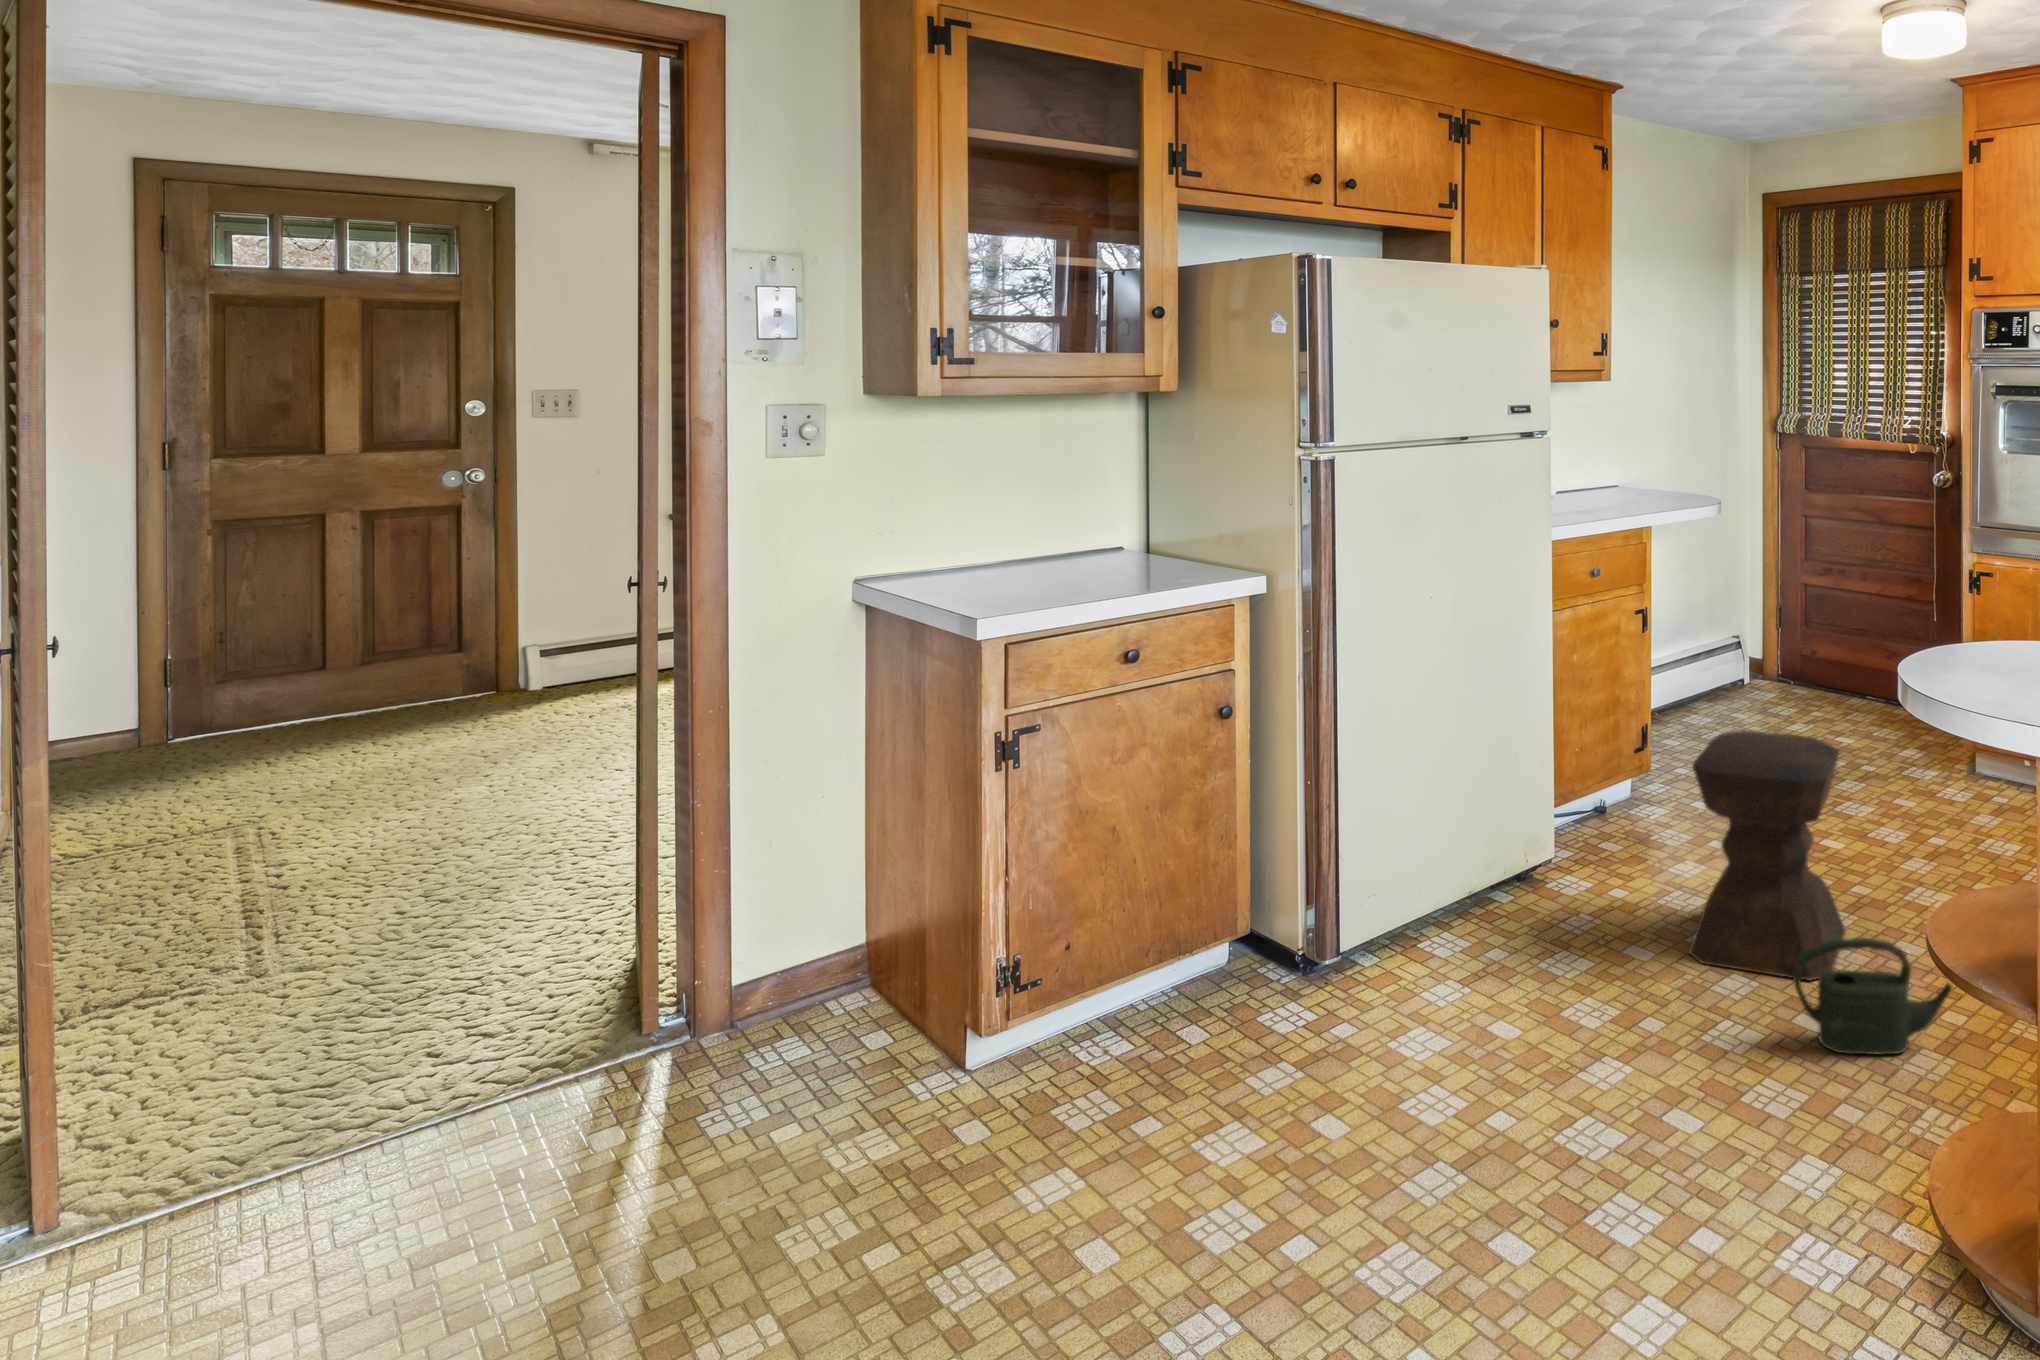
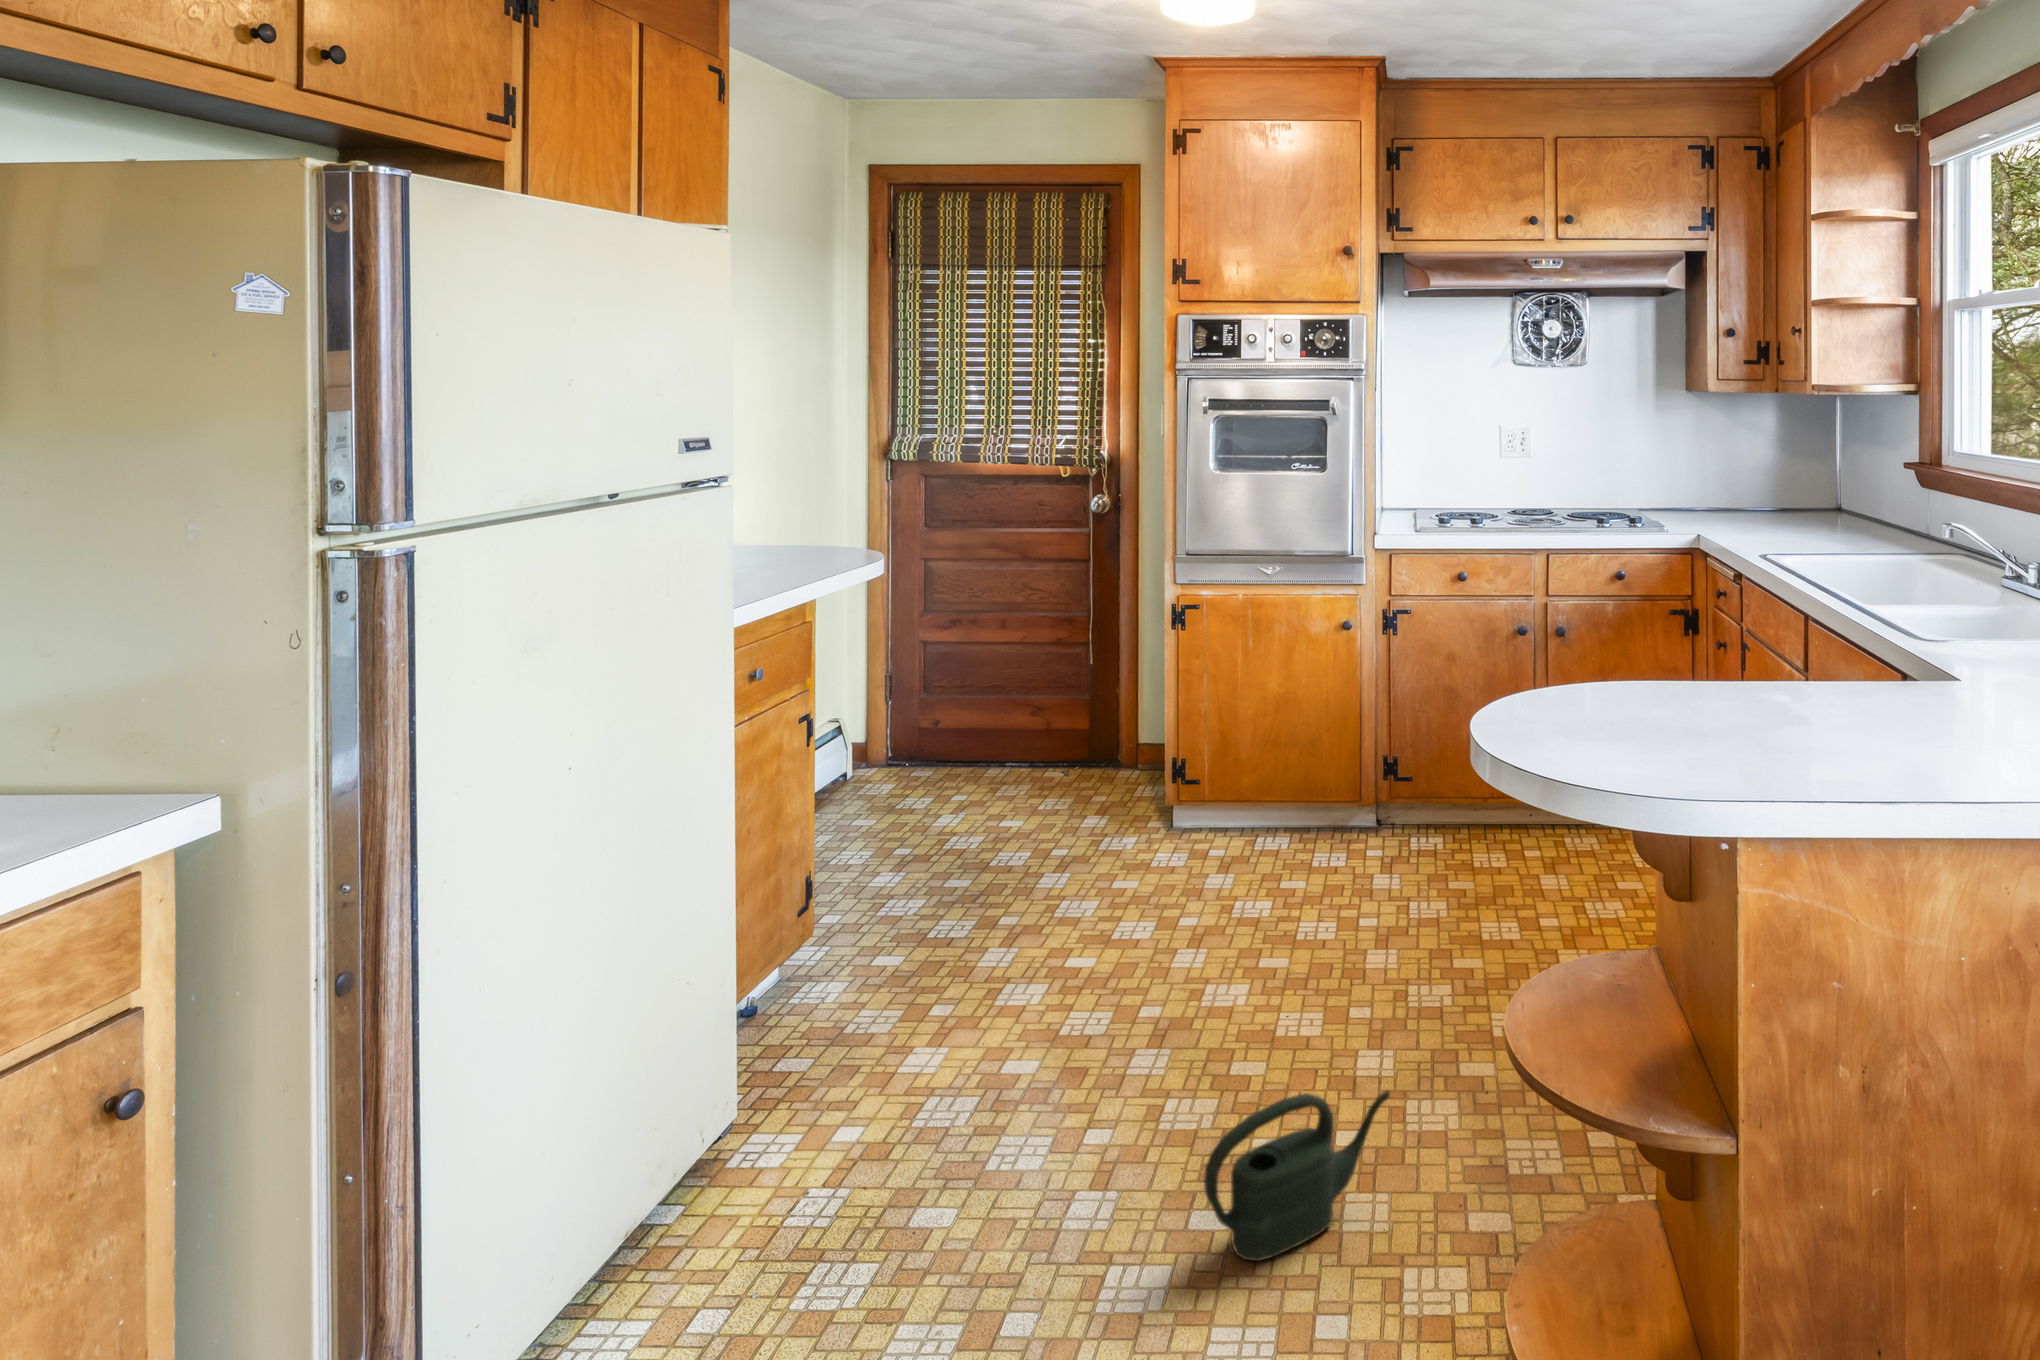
stool: present [1689,731,1846,981] -> none [992,849,1190,1199]

